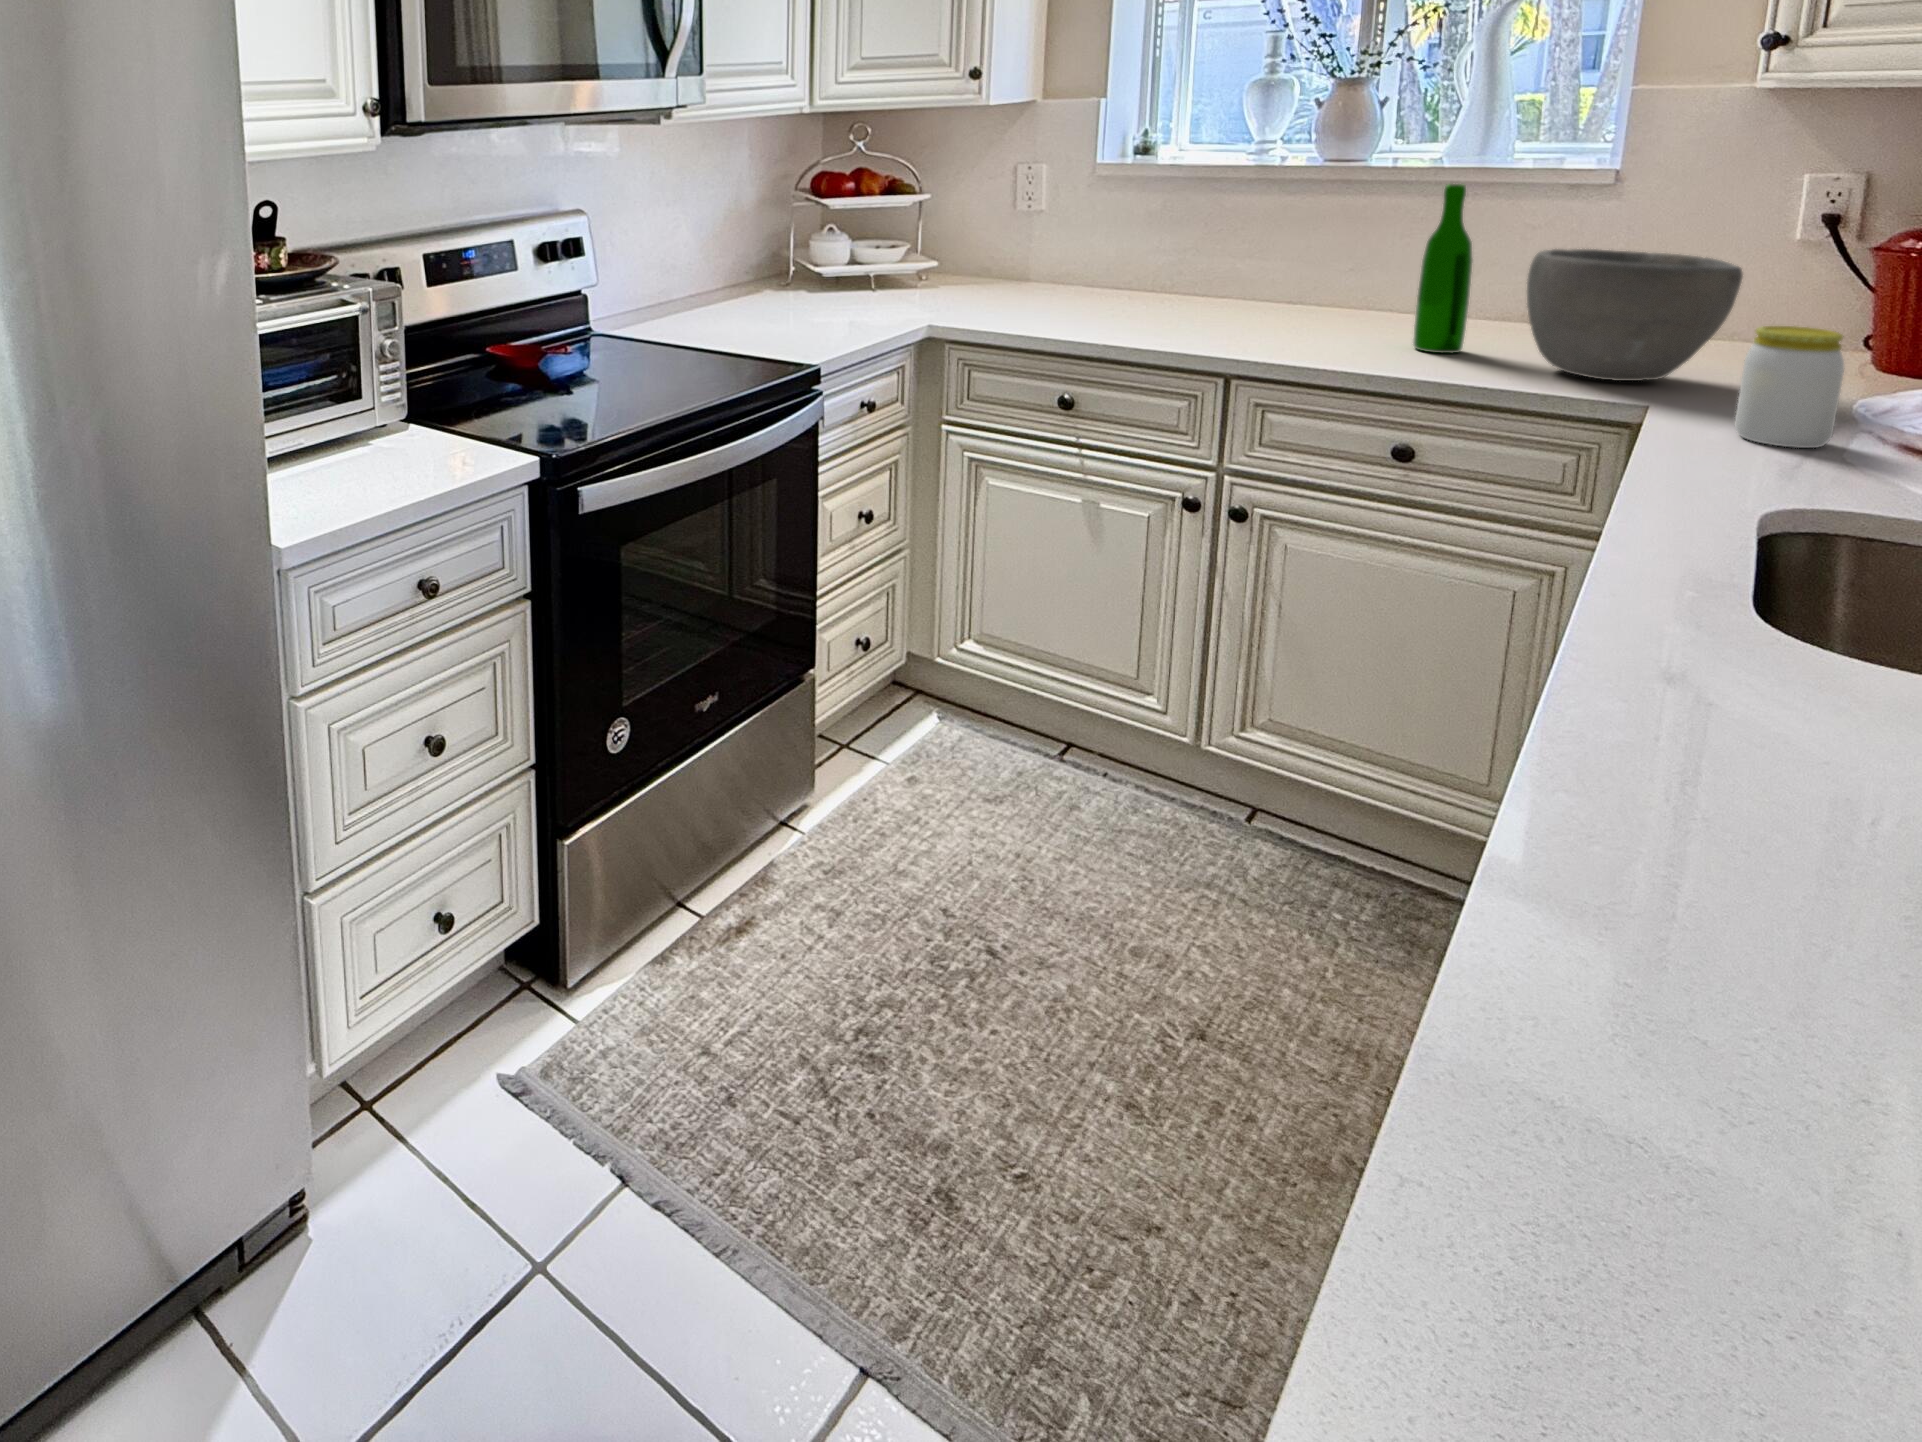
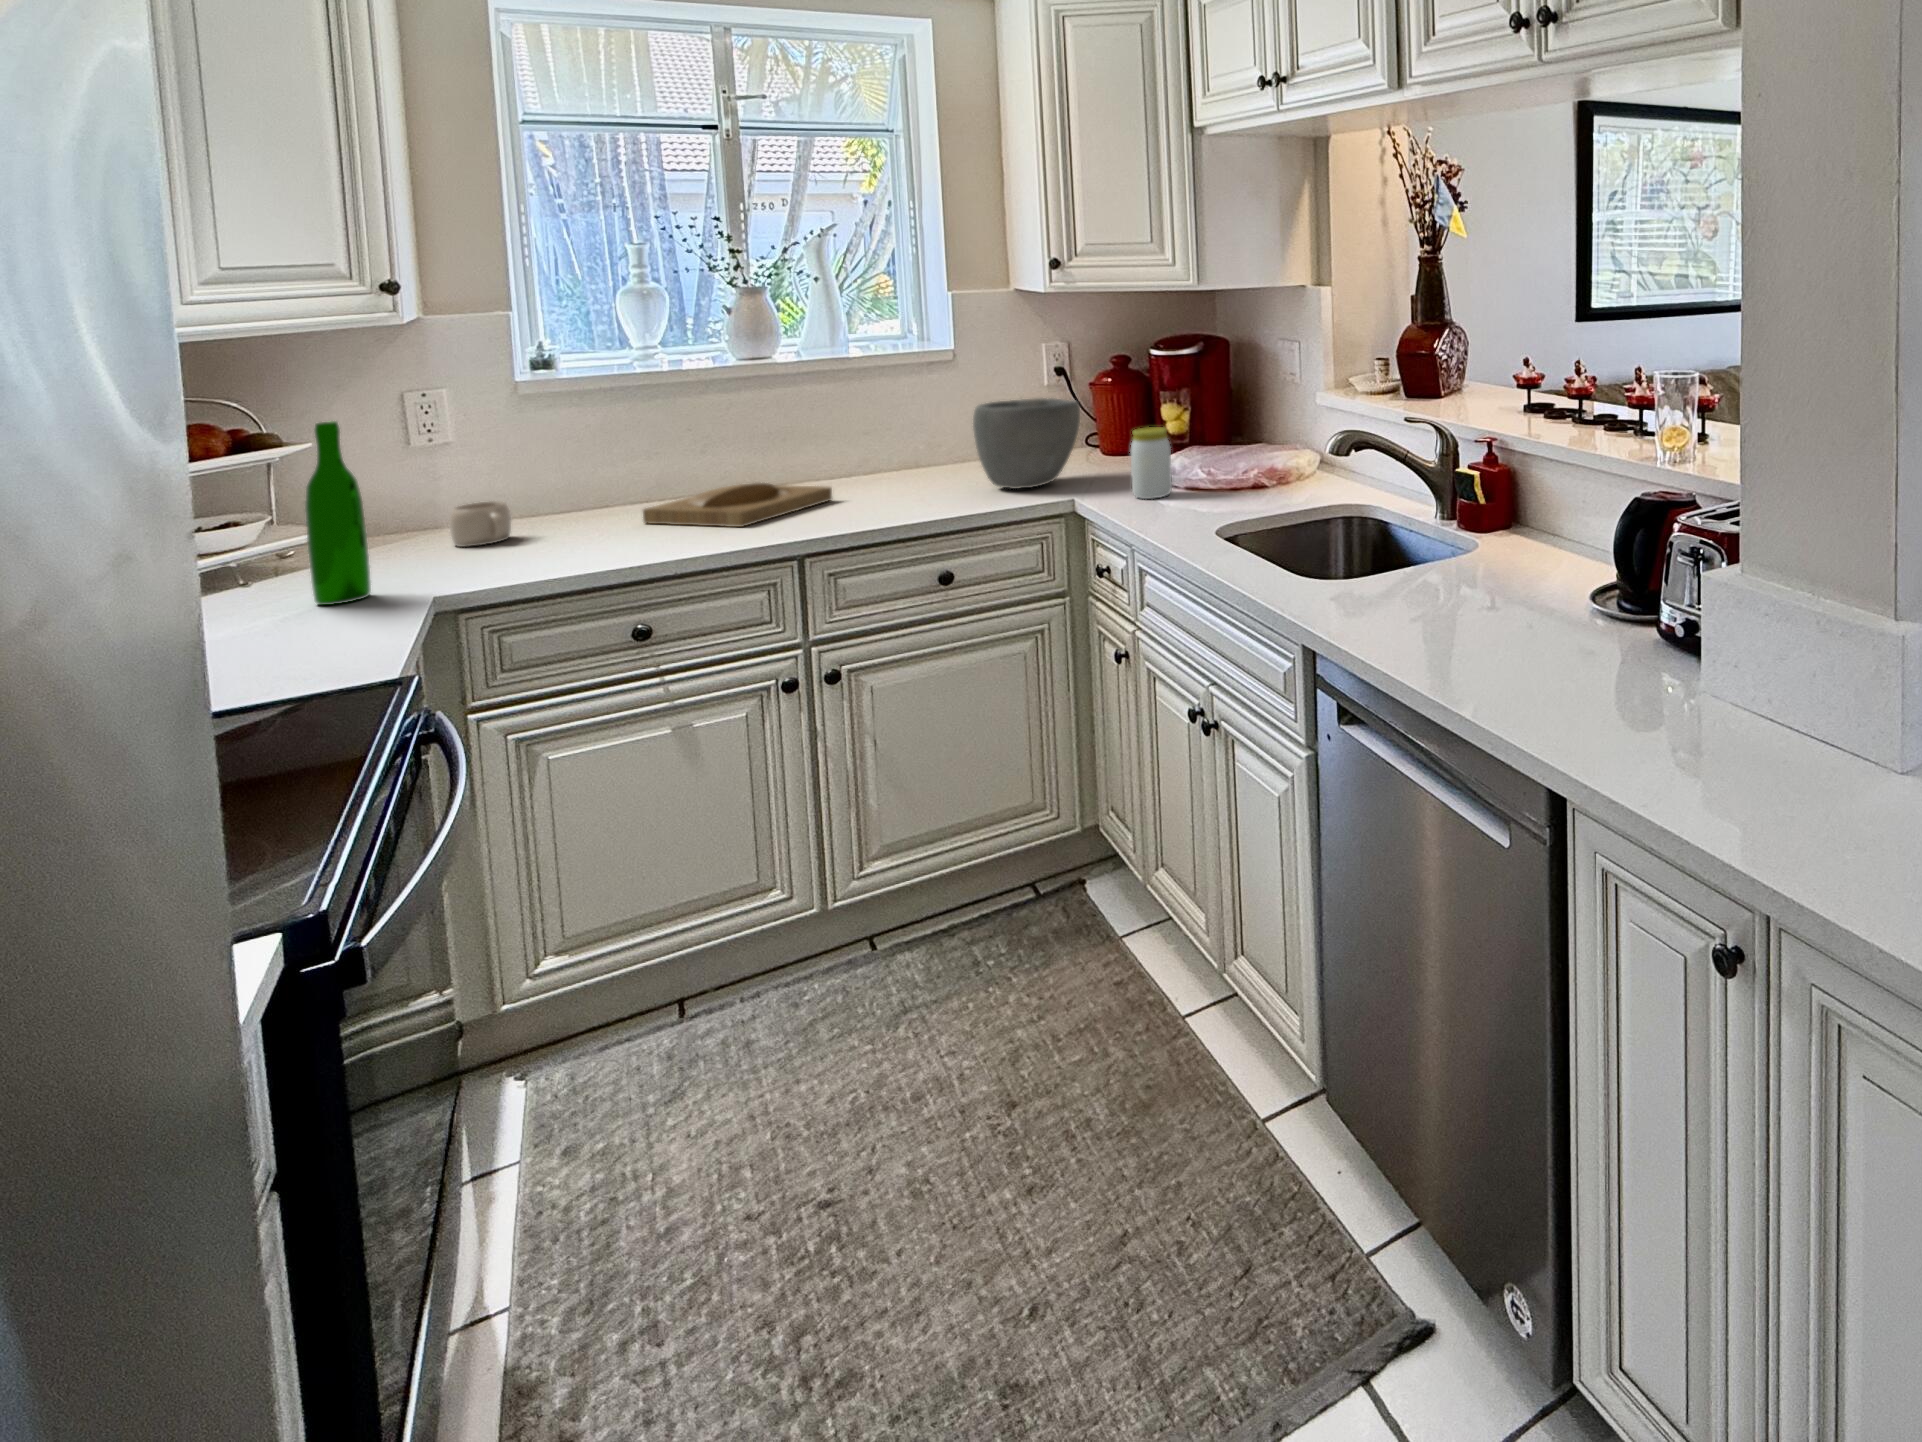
wine bottle: present [1413,184,1473,353] -> present [305,421,371,605]
mug: none [1005,266,1049,302] -> present [450,501,511,547]
tray: none [1143,295,1339,336] -> present [643,483,832,527]

